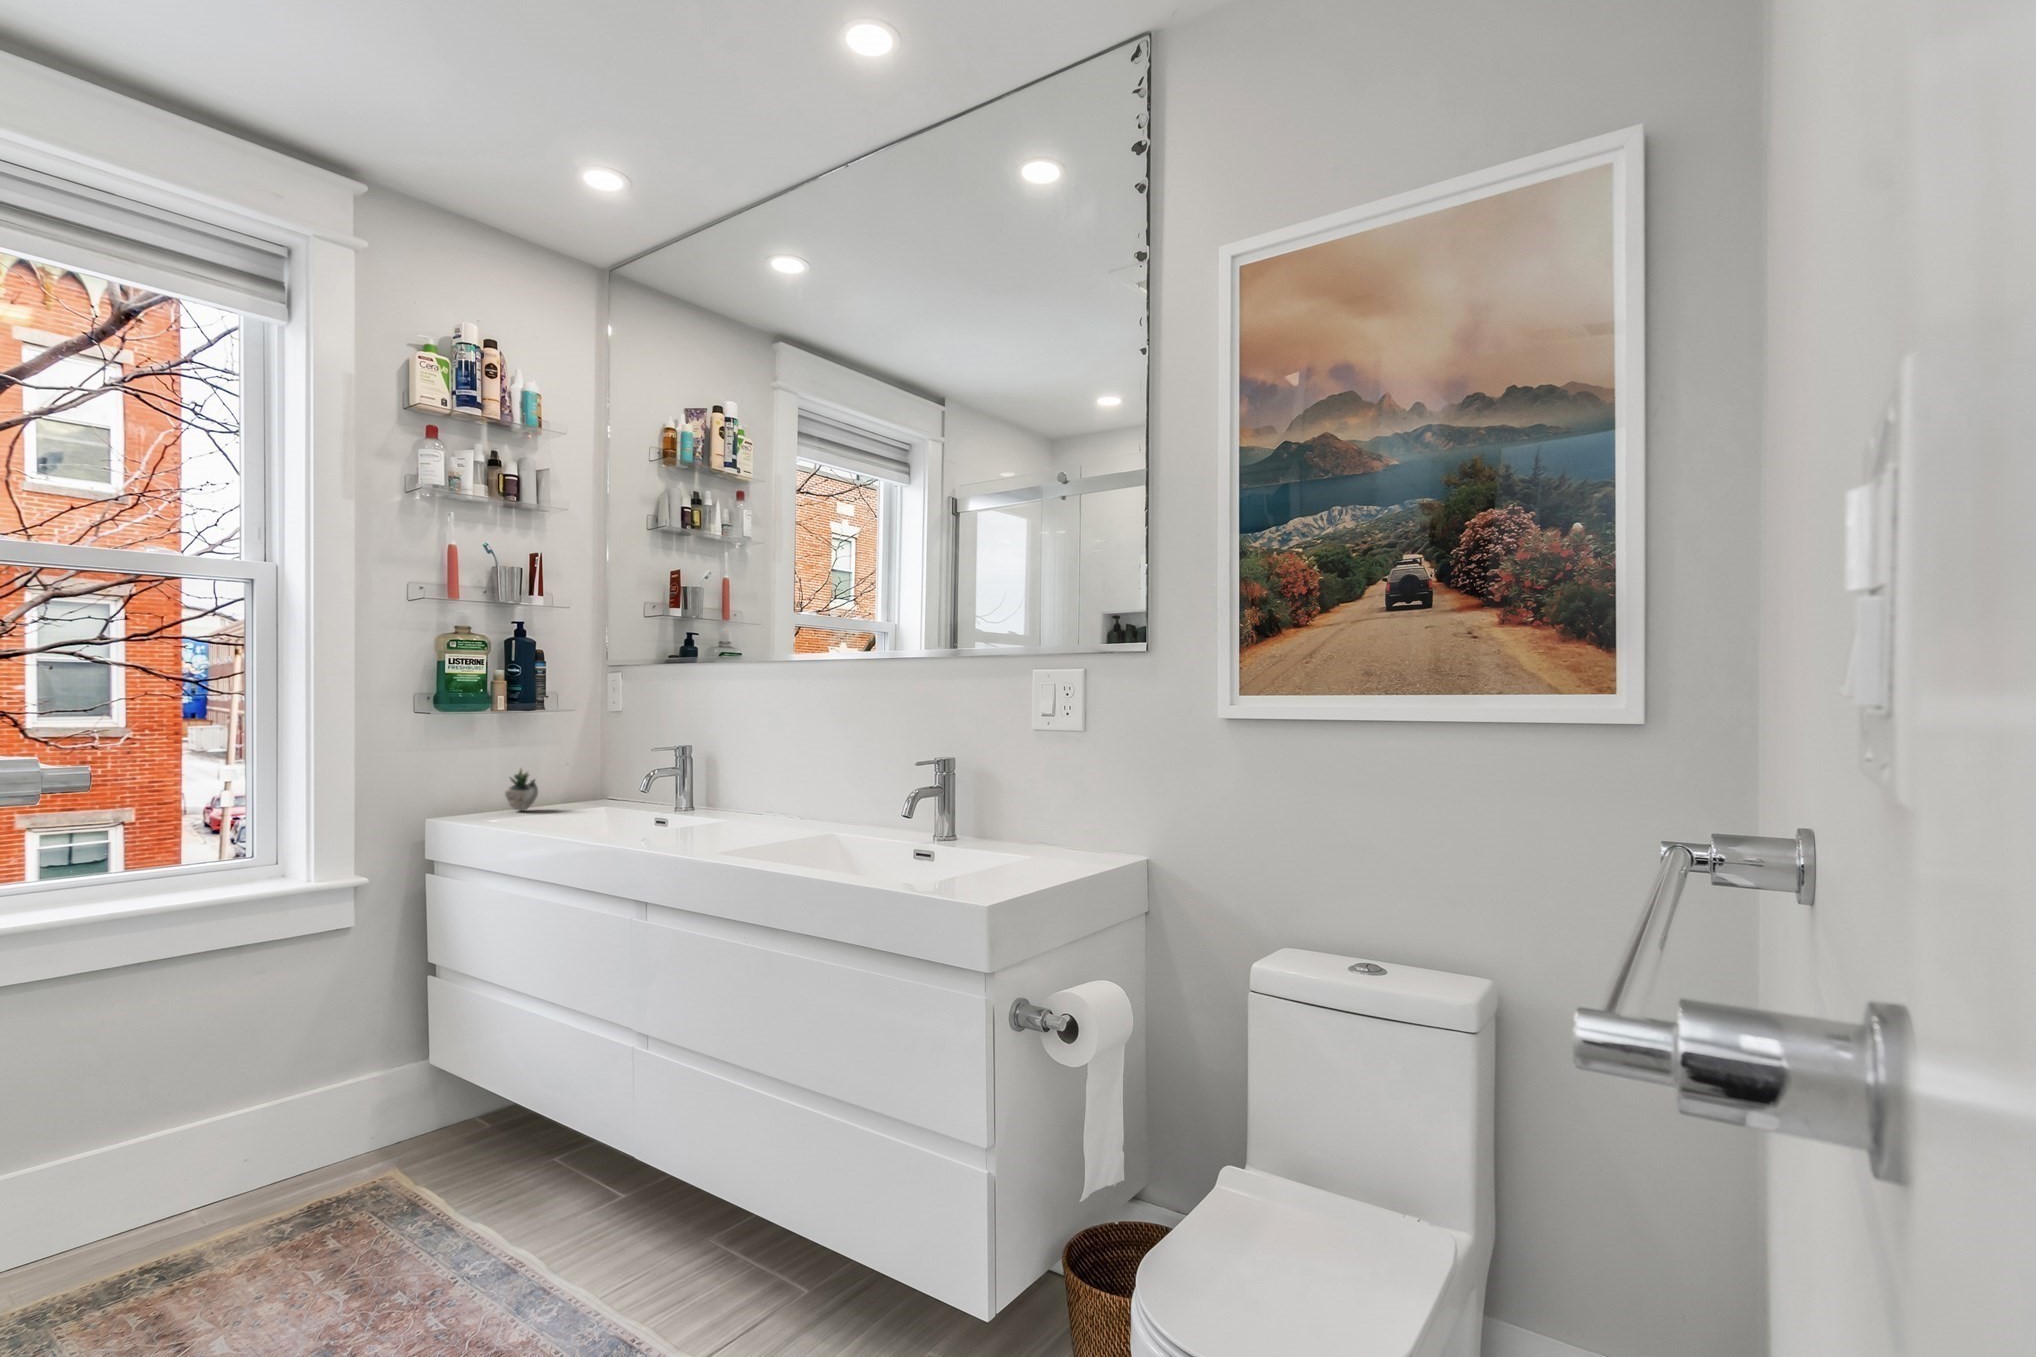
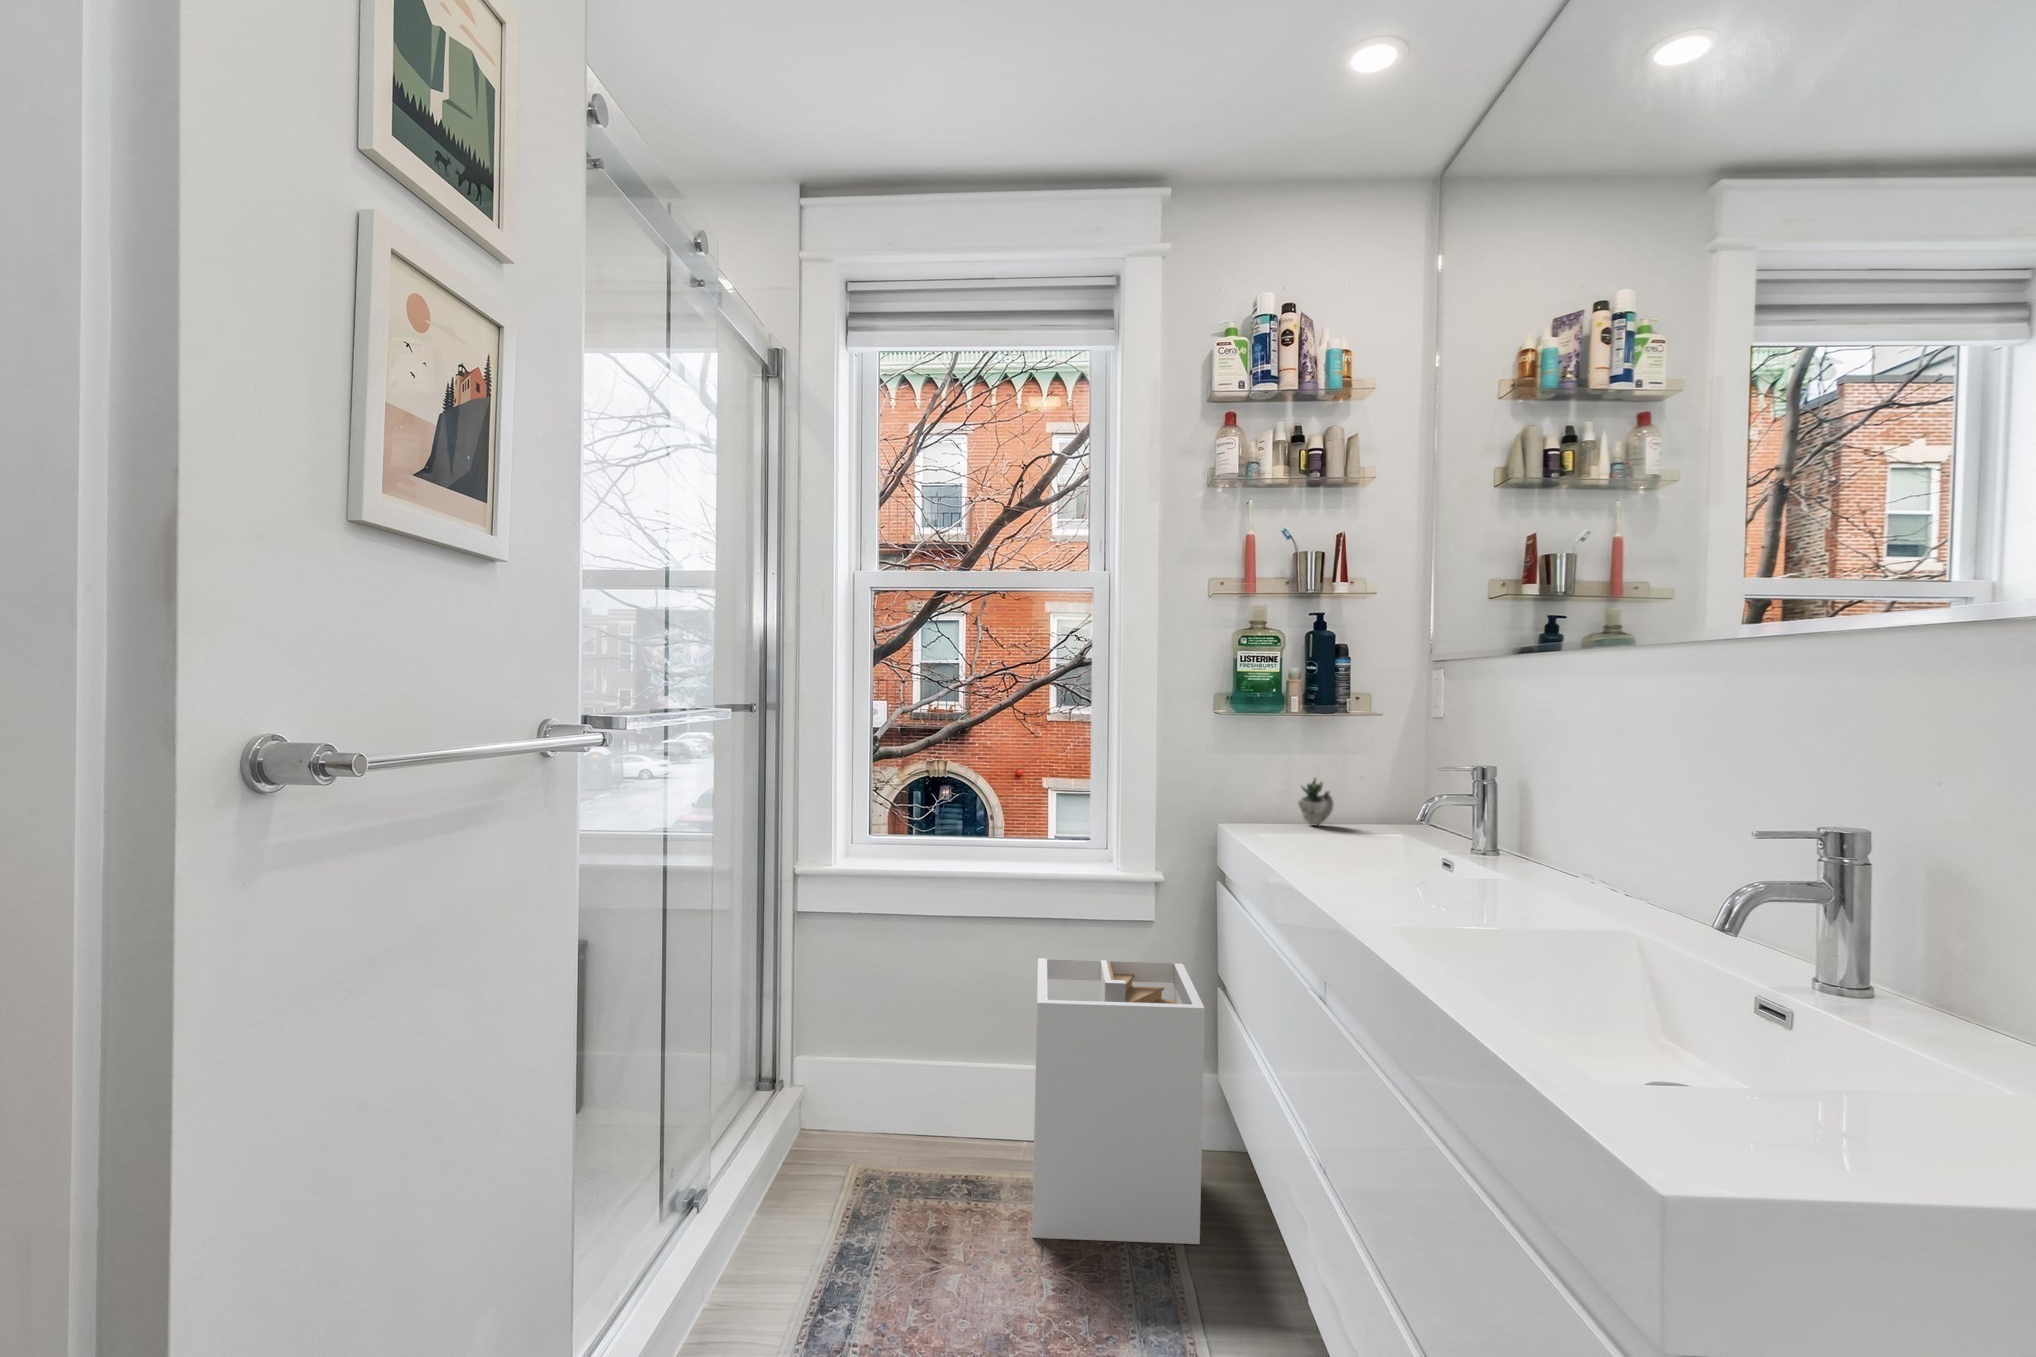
laundry hamper: none [227,961,467,1273] -> present [1032,958,1205,1244]

